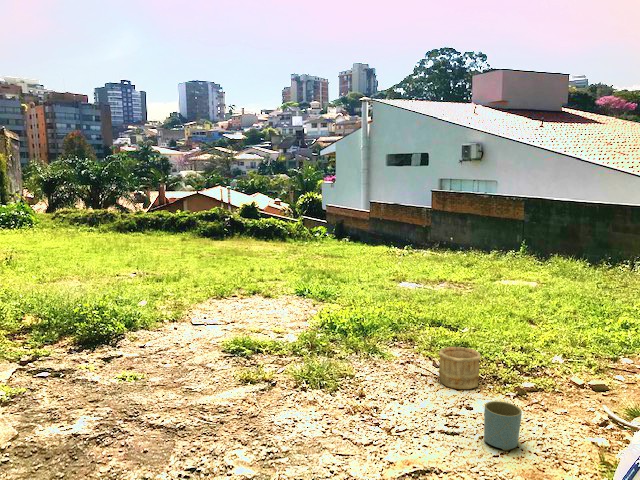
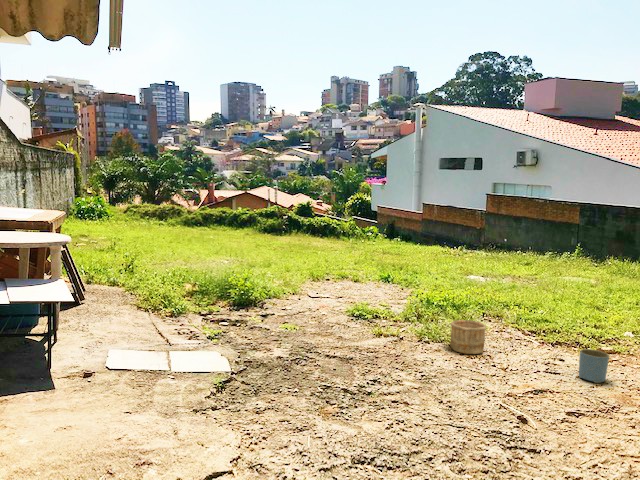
wooden bucket: present [439,347,481,389] -> present [451,320,486,354]

